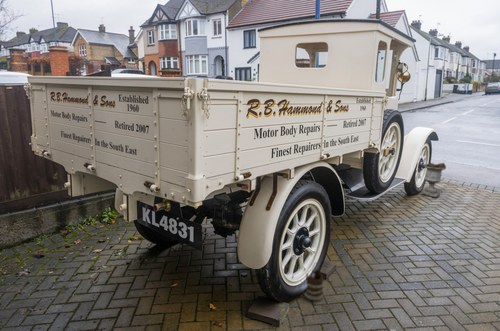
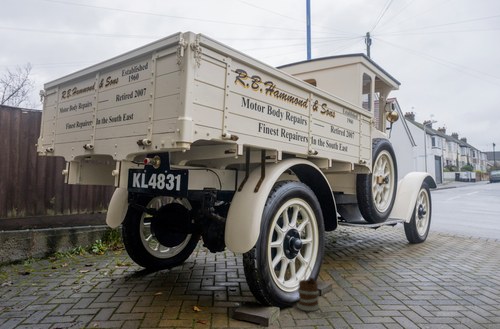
planter: present [422,163,446,197] -> none [425,207,448,246]

